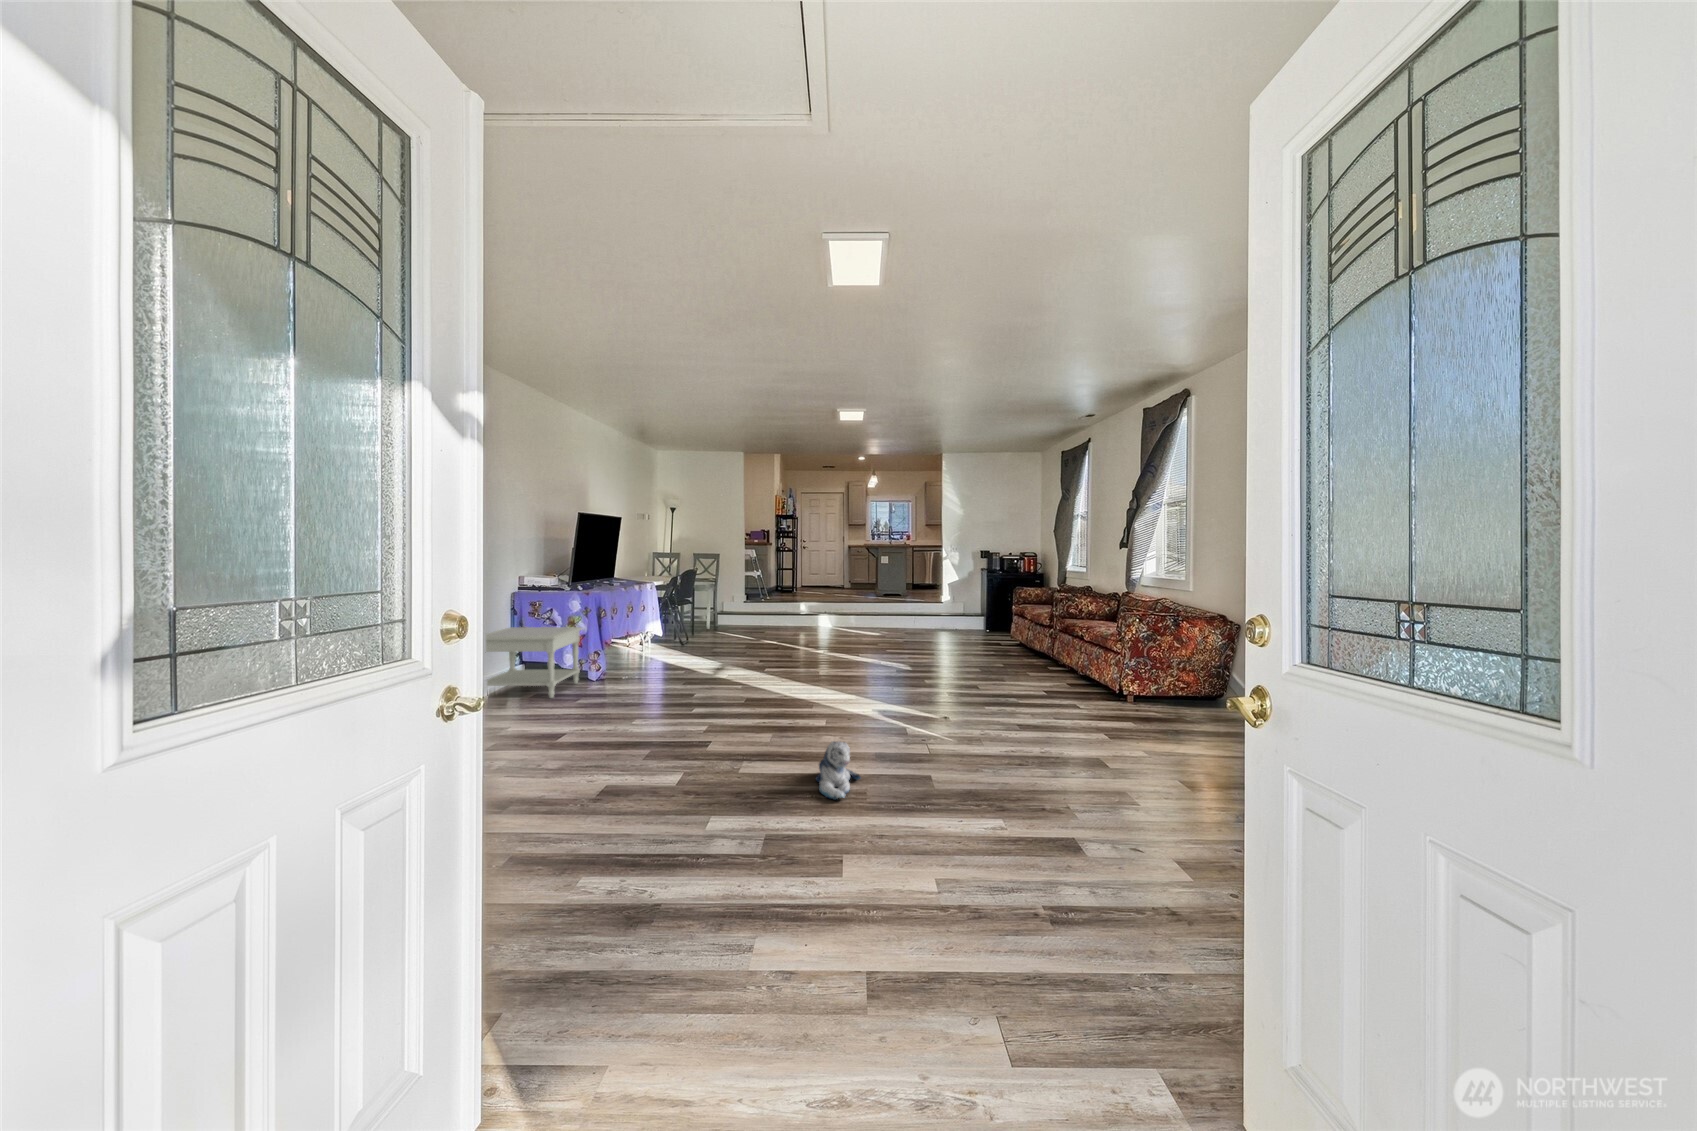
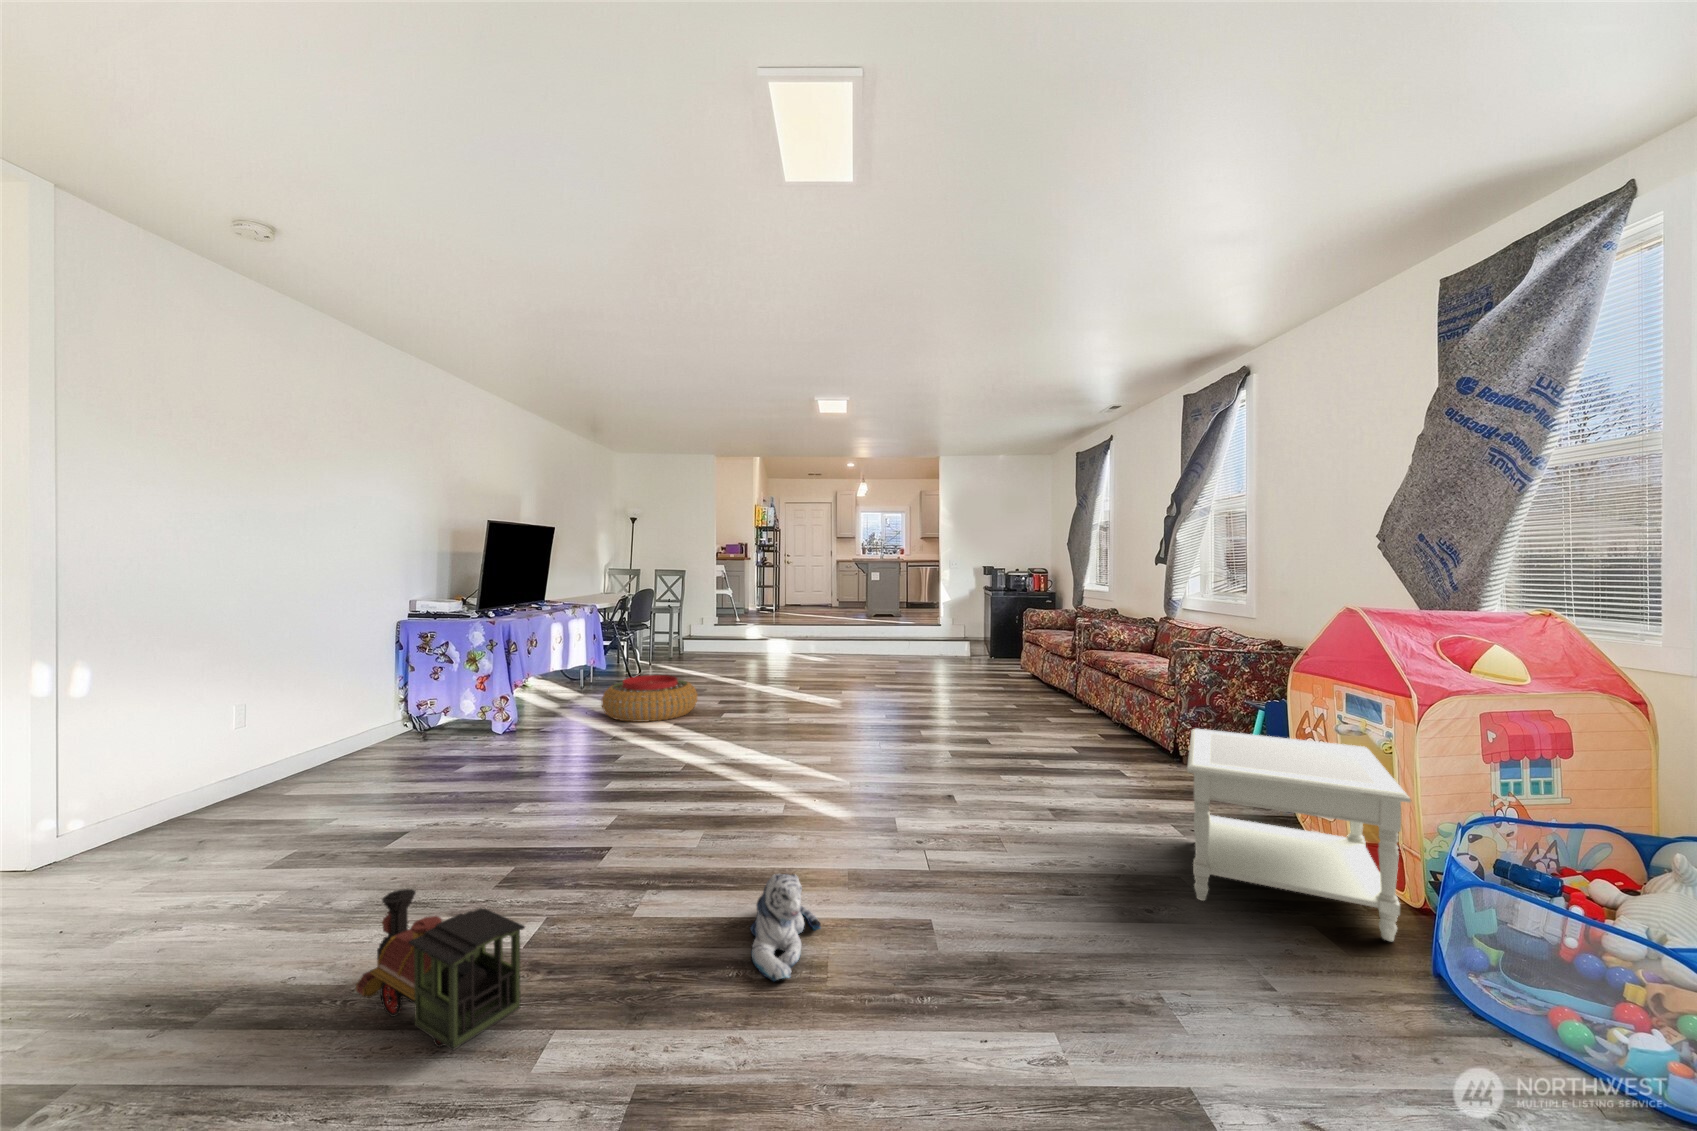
side table: present [486,627,582,698] -> present [1187,729,1411,941]
pouf: none [669,638,745,673] -> present [602,675,697,722]
toy train: none [589,742,692,823] -> present [356,889,525,1050]

